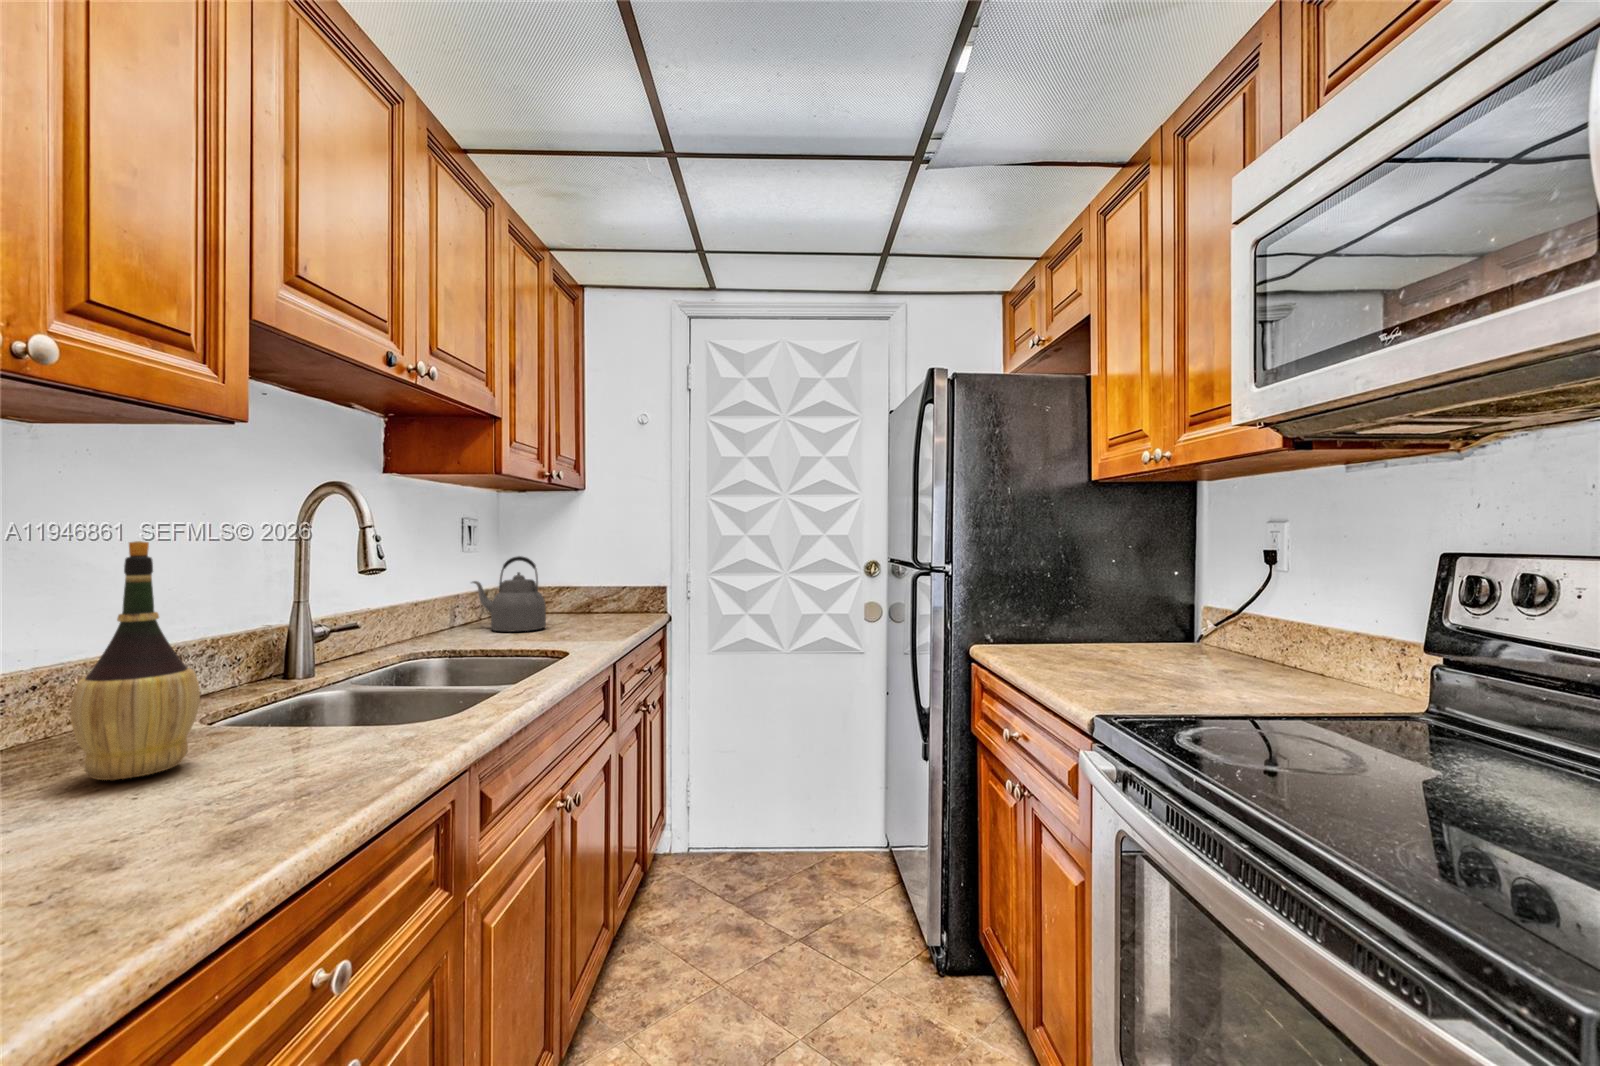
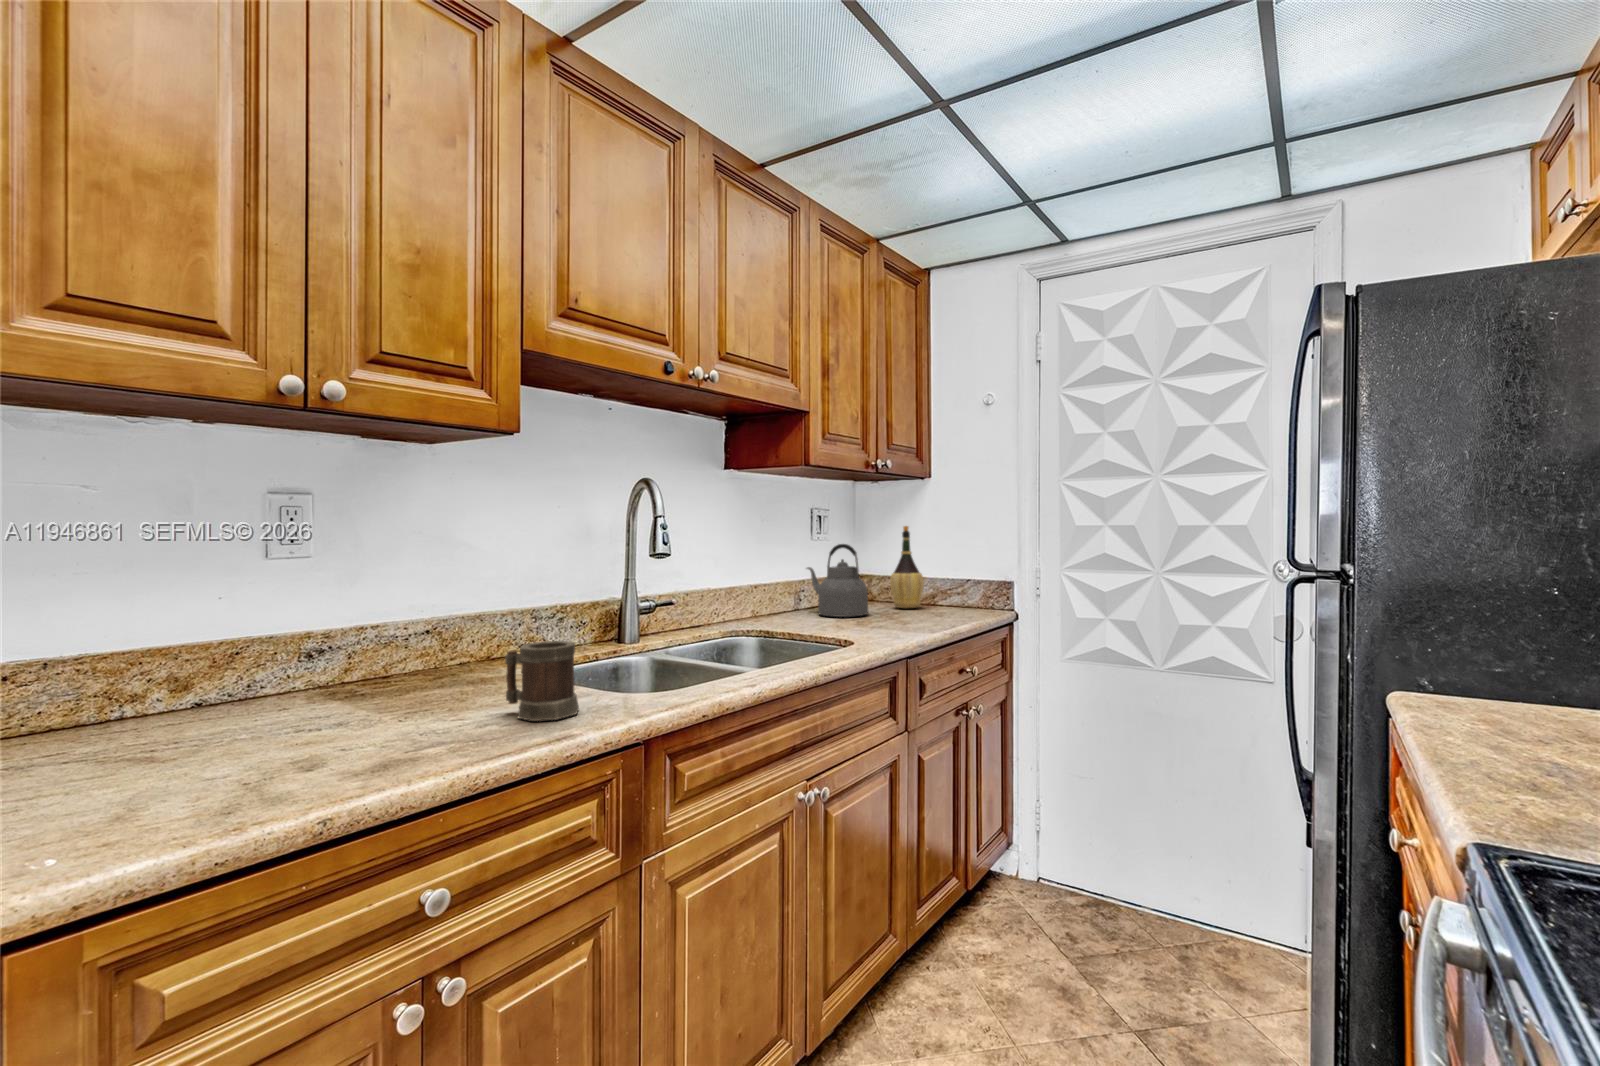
wine bottle: present [71,541,200,780] -> present [890,526,924,608]
mug: none [290,673,393,768] -> present [505,641,579,721]

